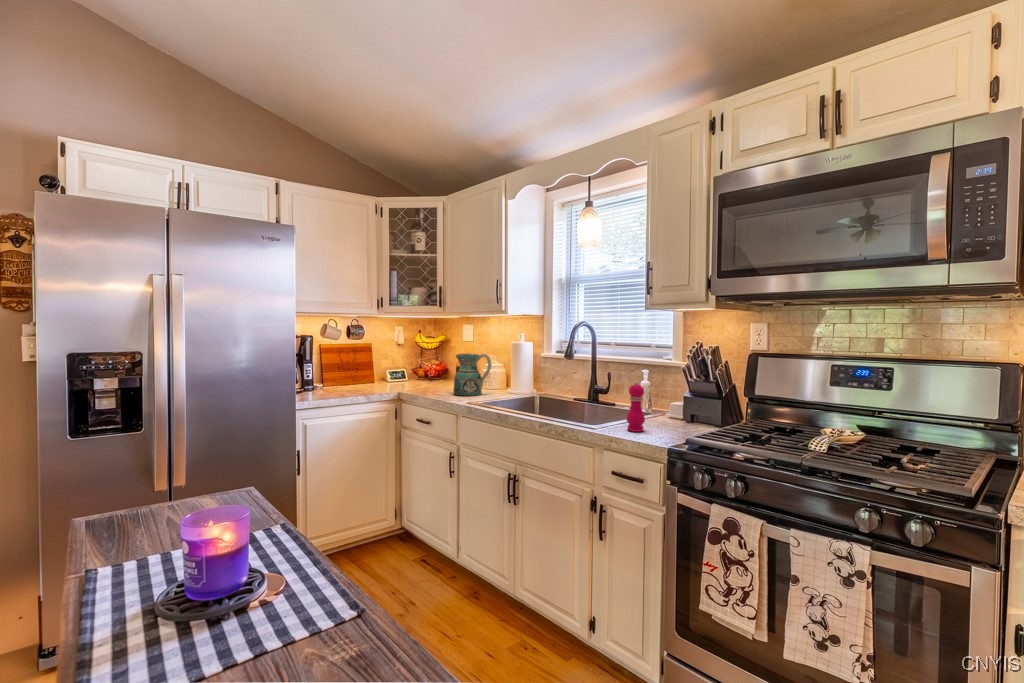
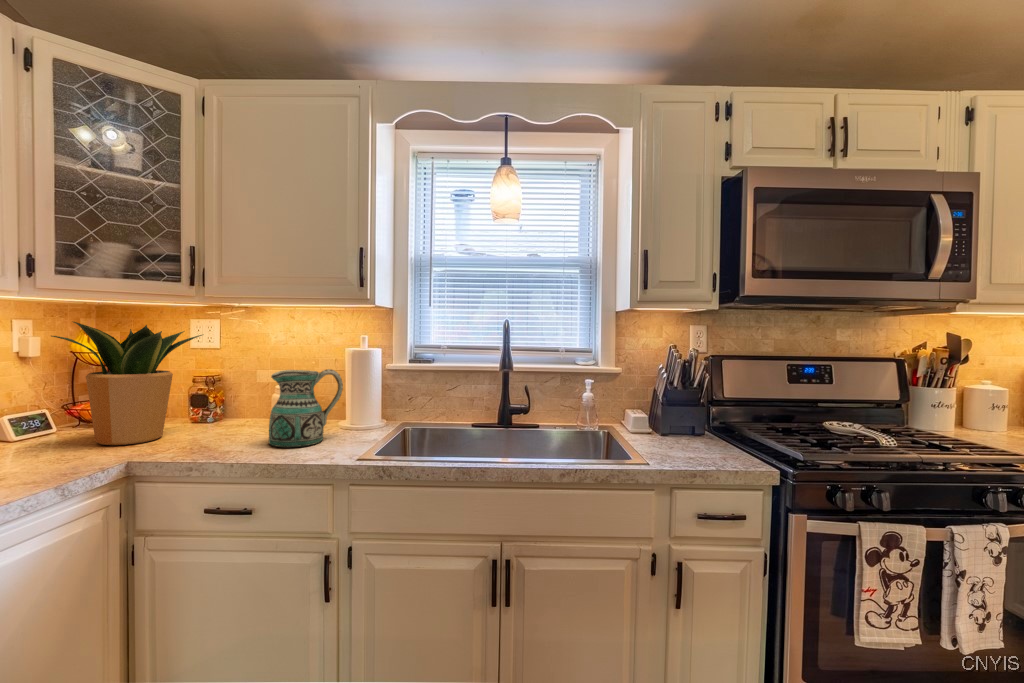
potted plant: none [392,328,450,387] -> present [51,322,202,445]
pepper mill: present [627,381,645,432] -> none [663,394,687,457]

